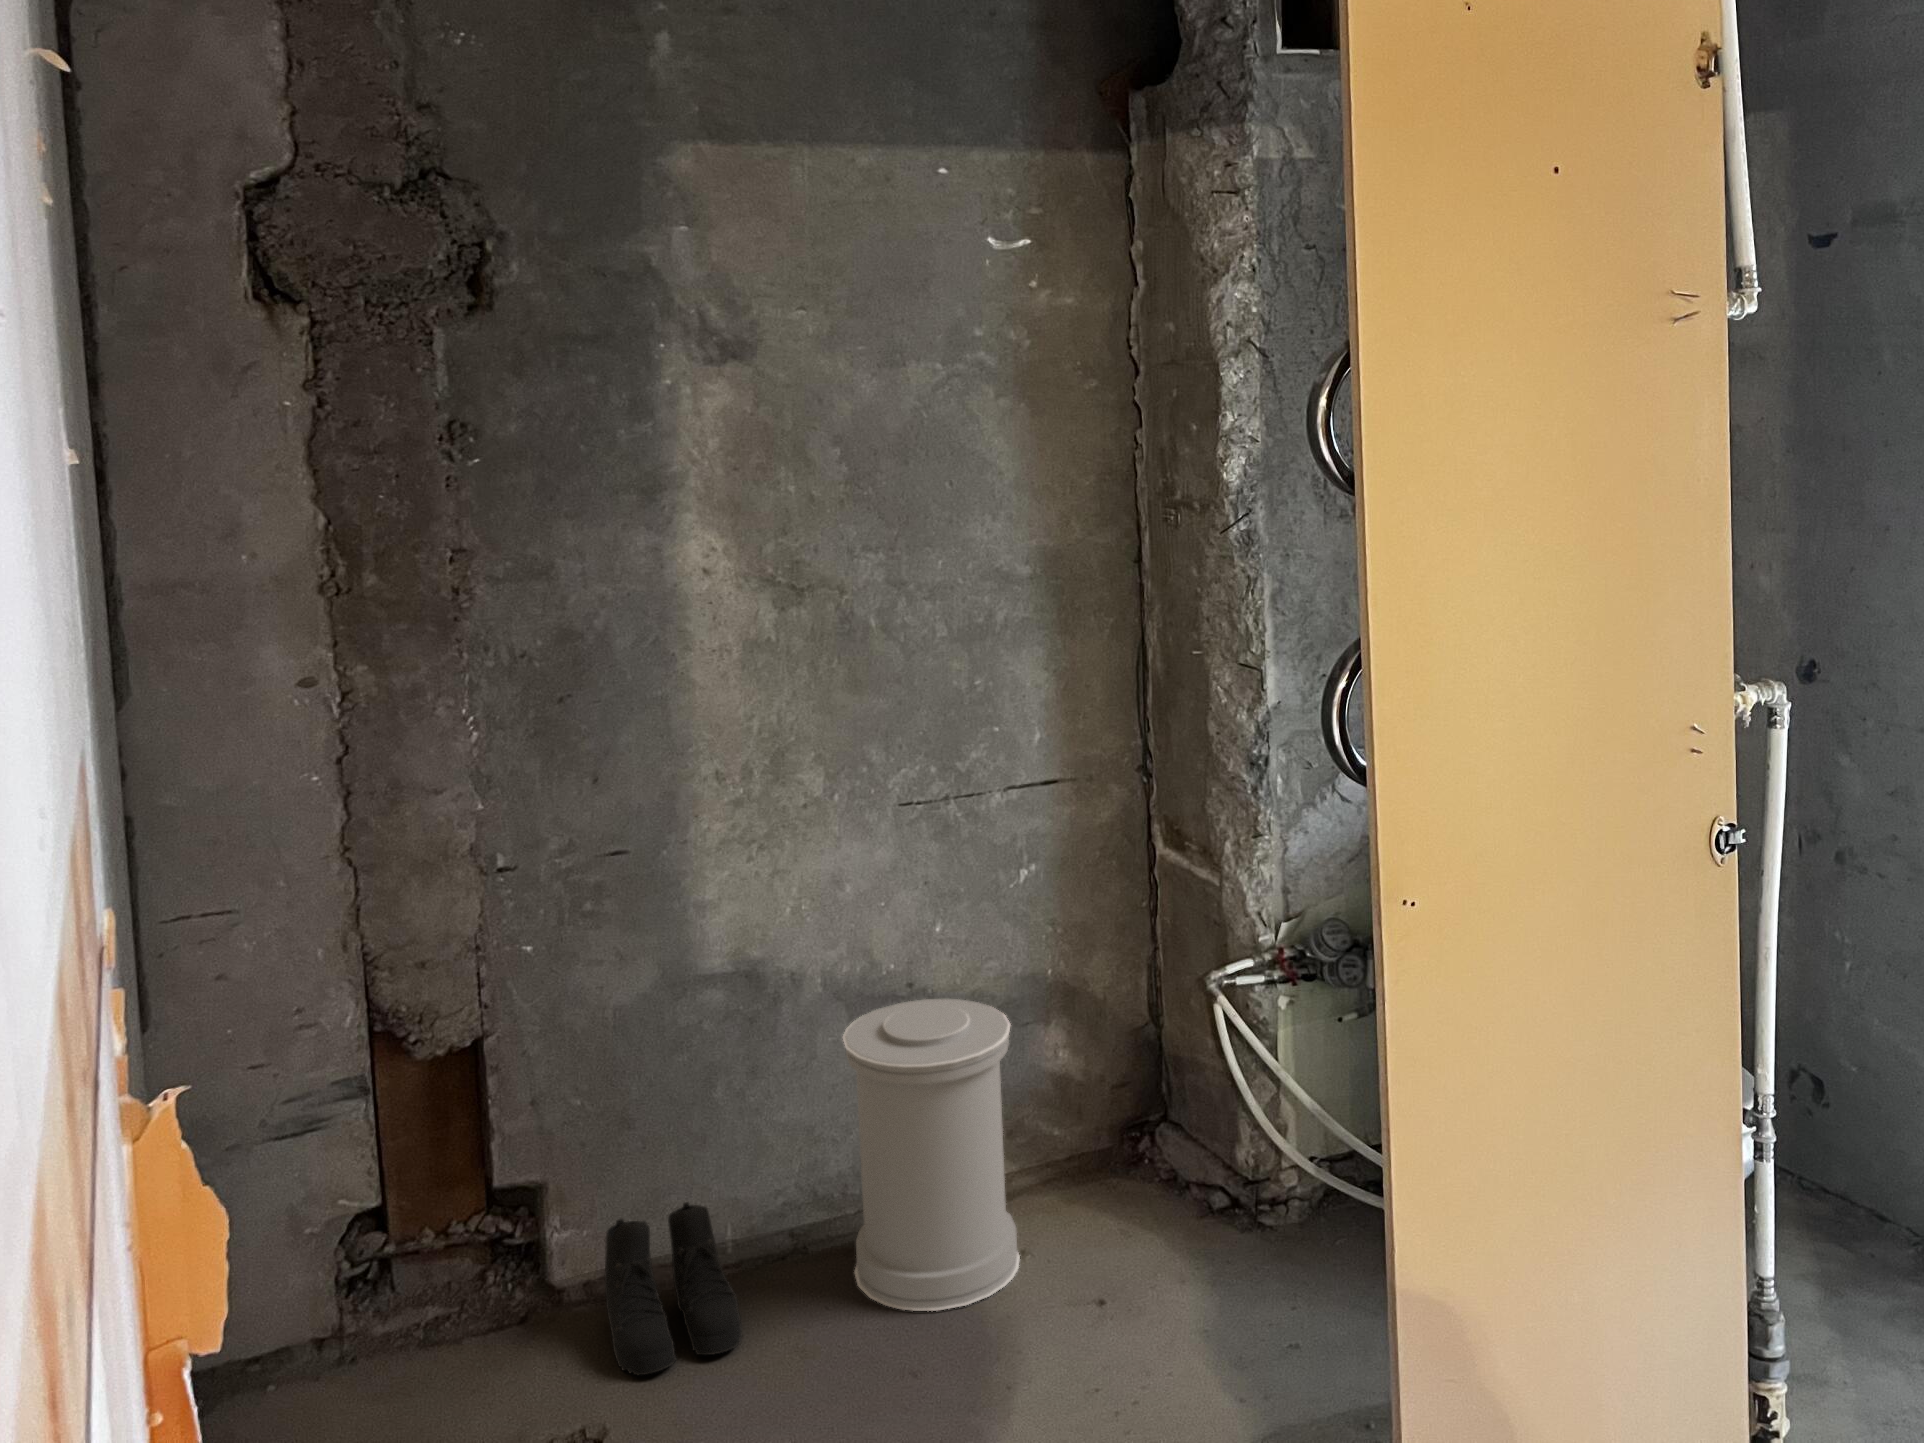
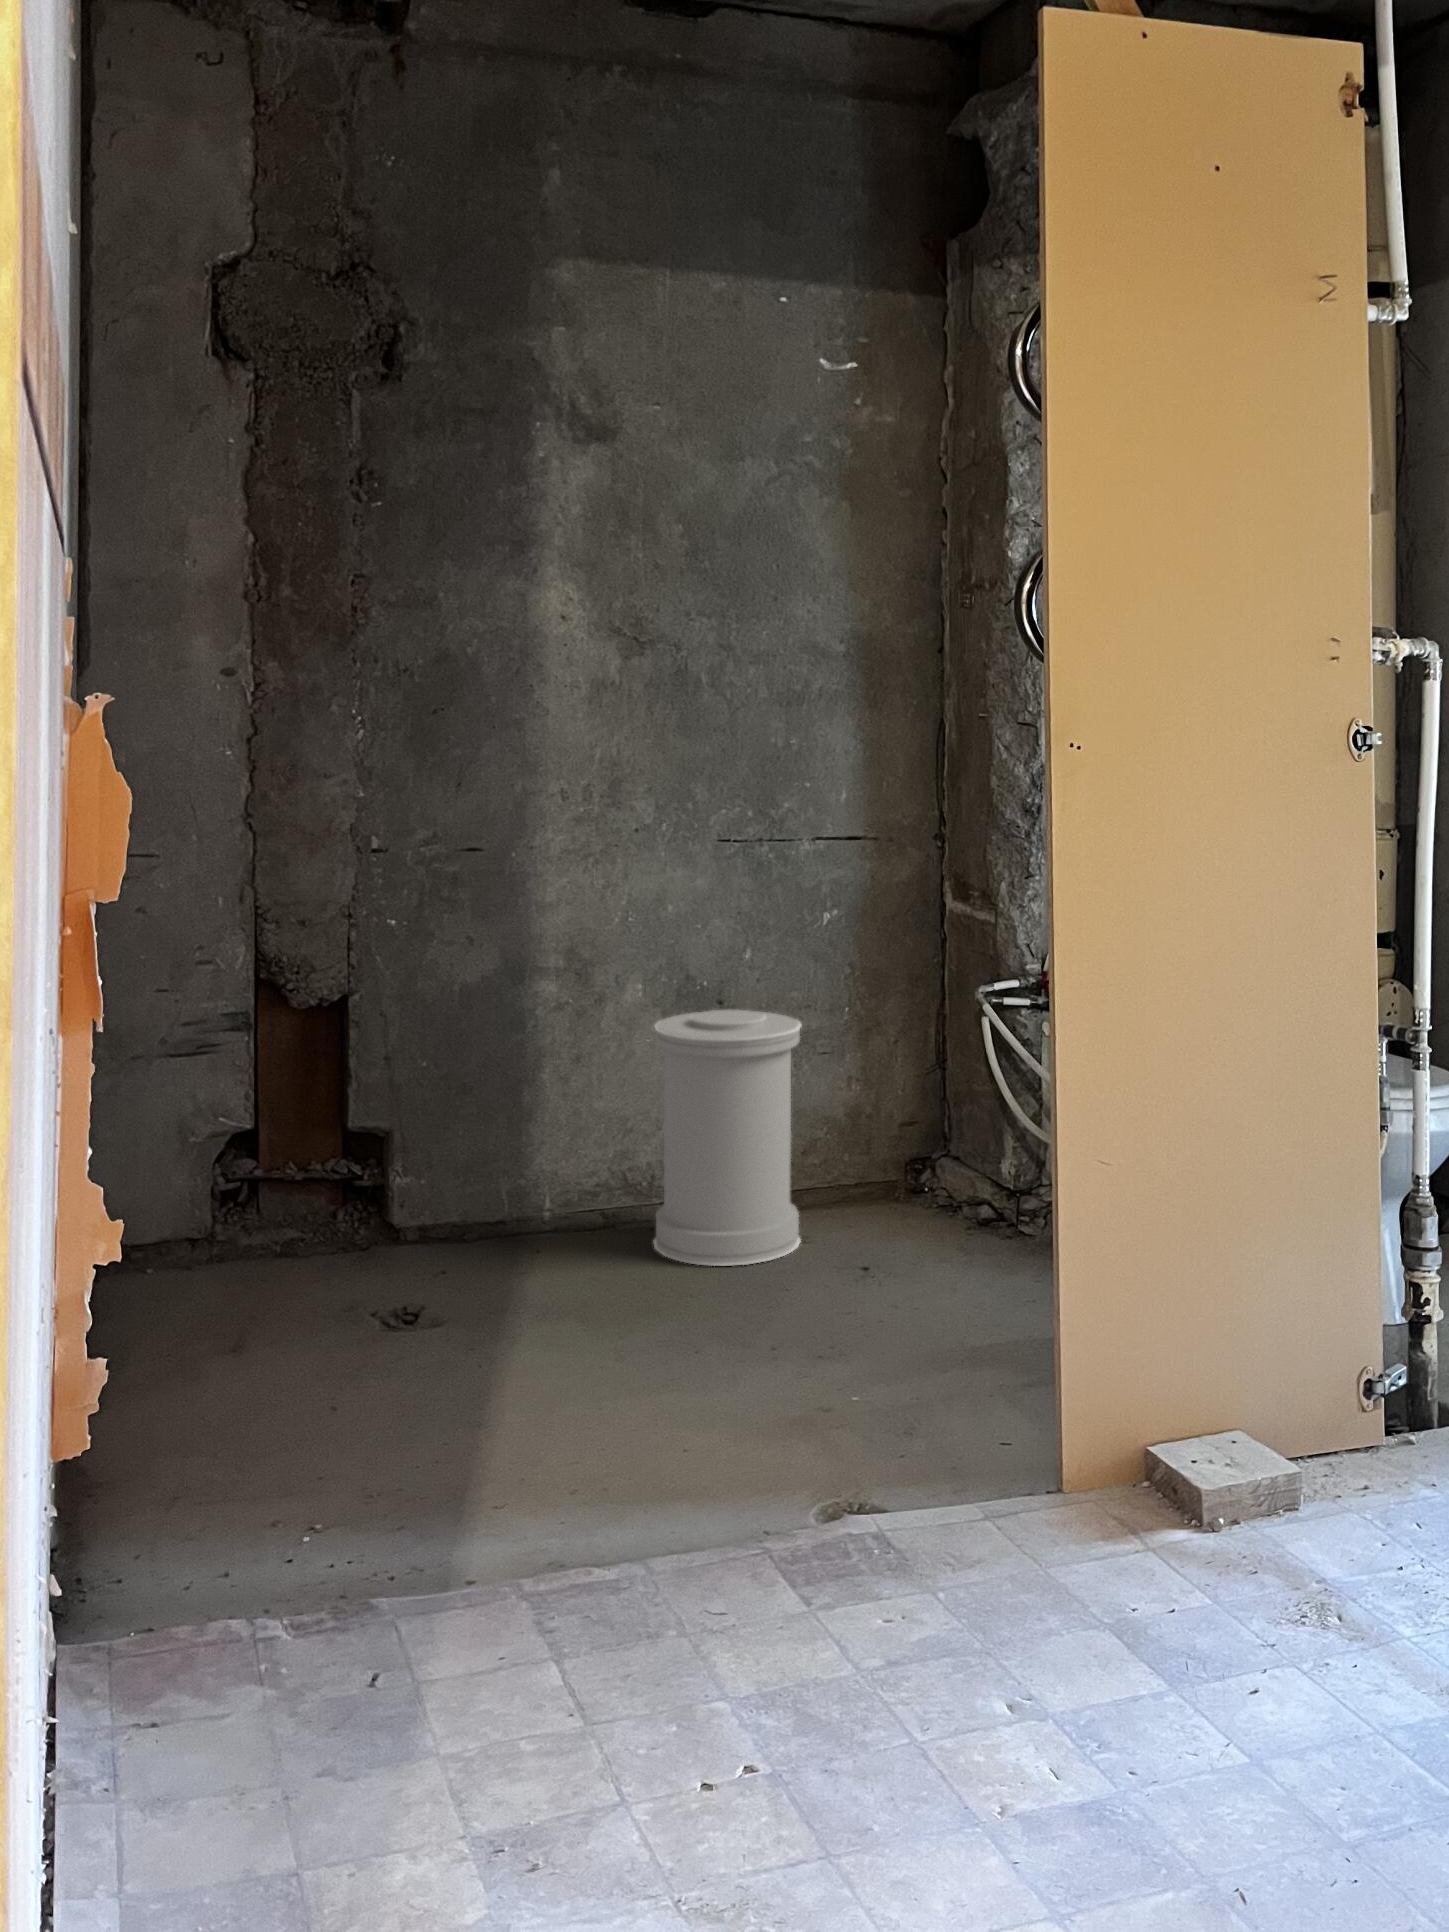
boots: present [604,1202,742,1375] -> none [436,1159,550,1284]

